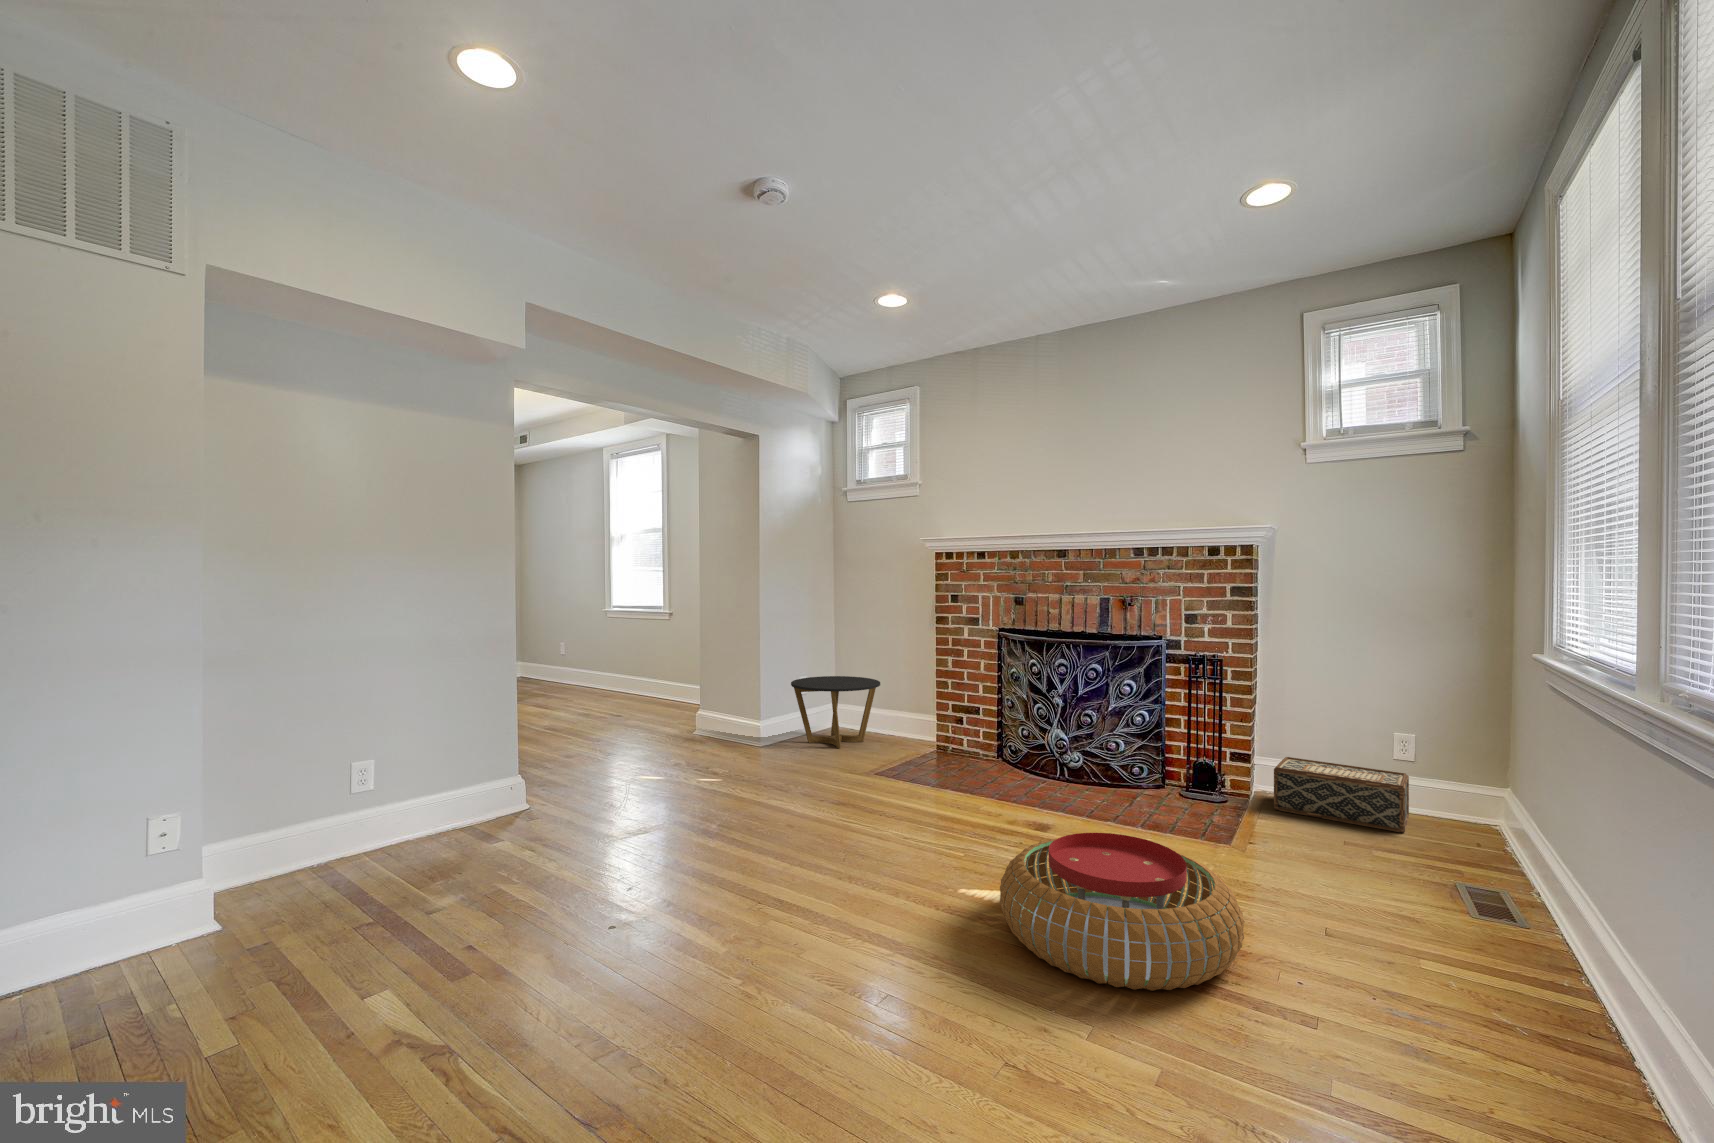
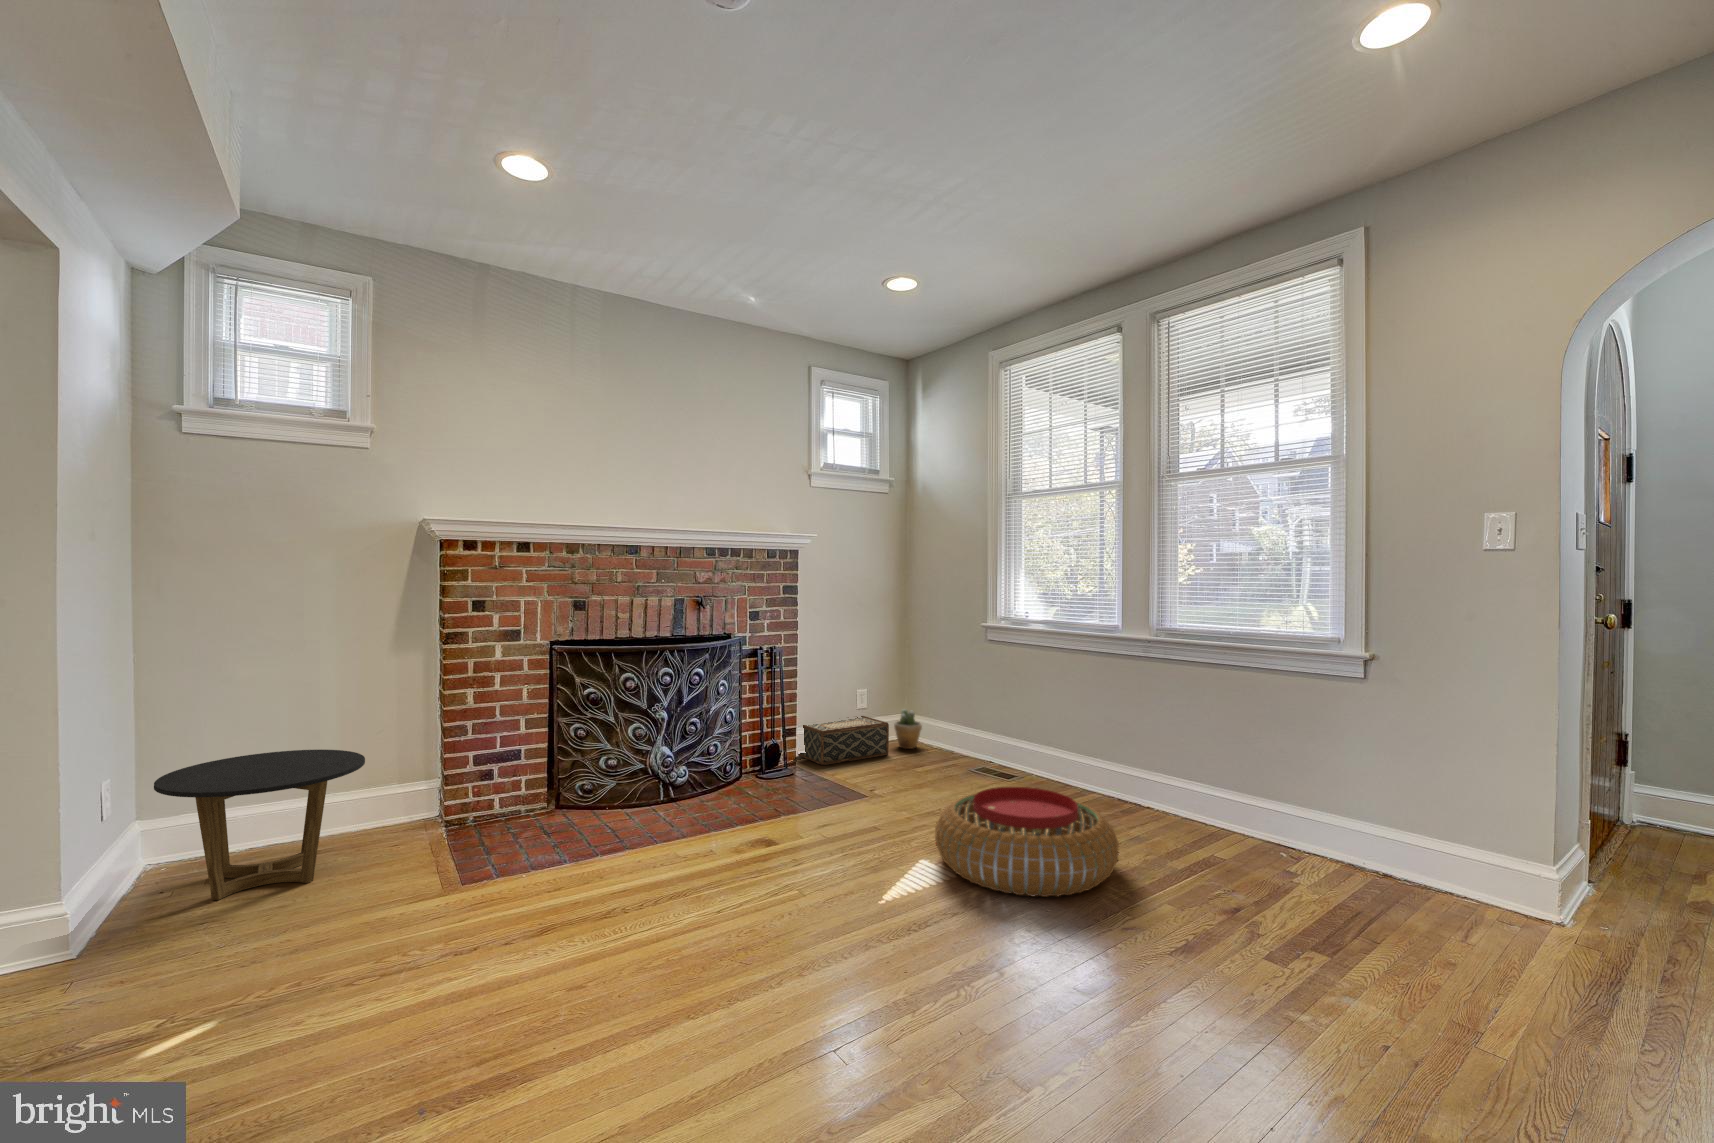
potted plant: none [1446,779,1504,844] -> present [894,709,922,749]

